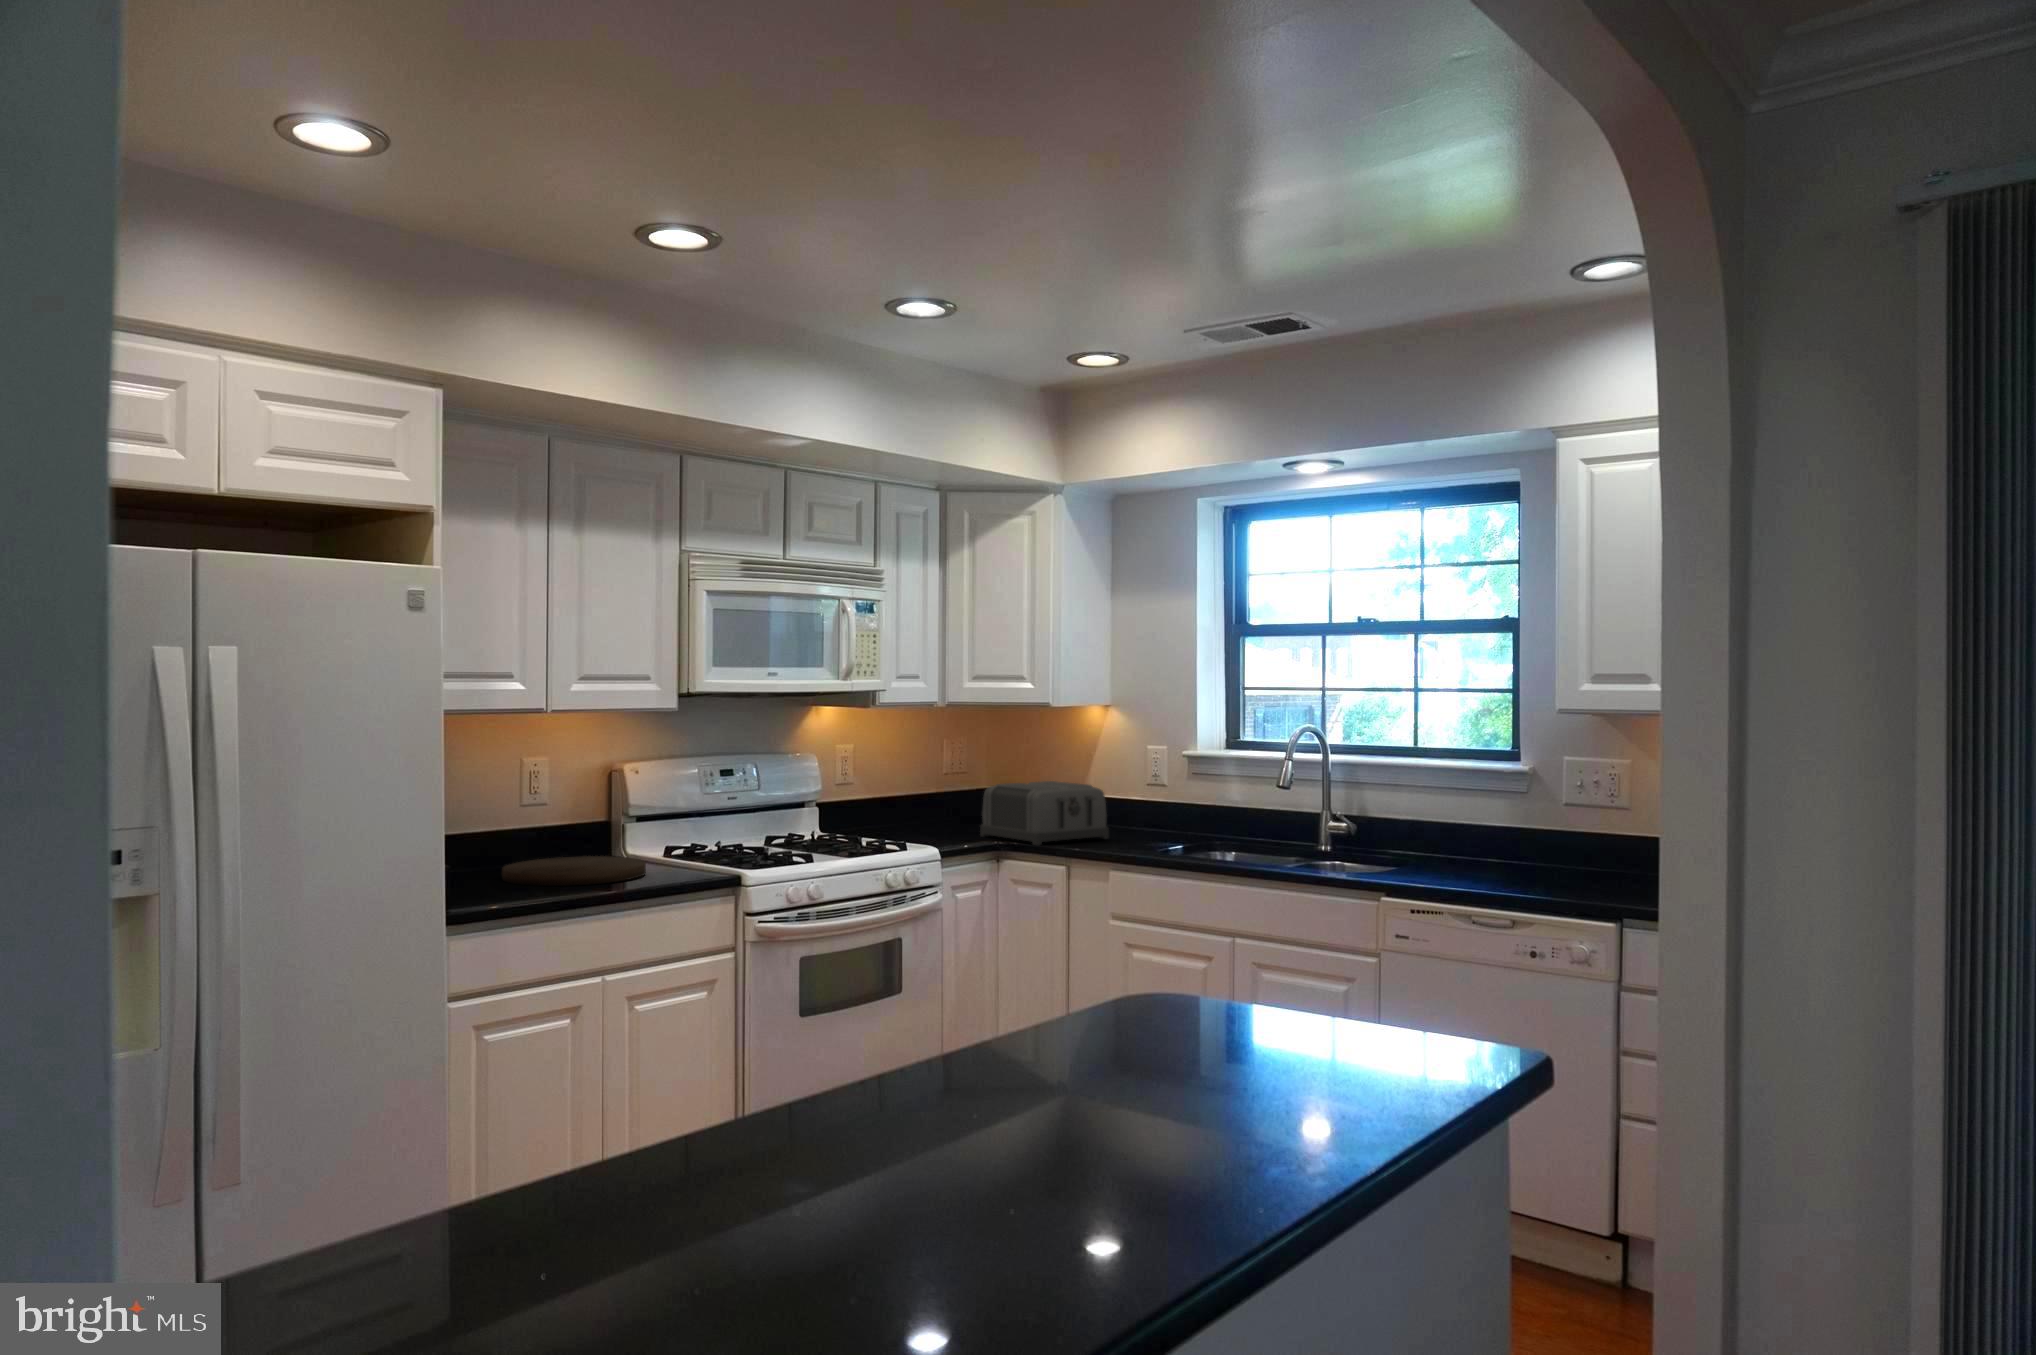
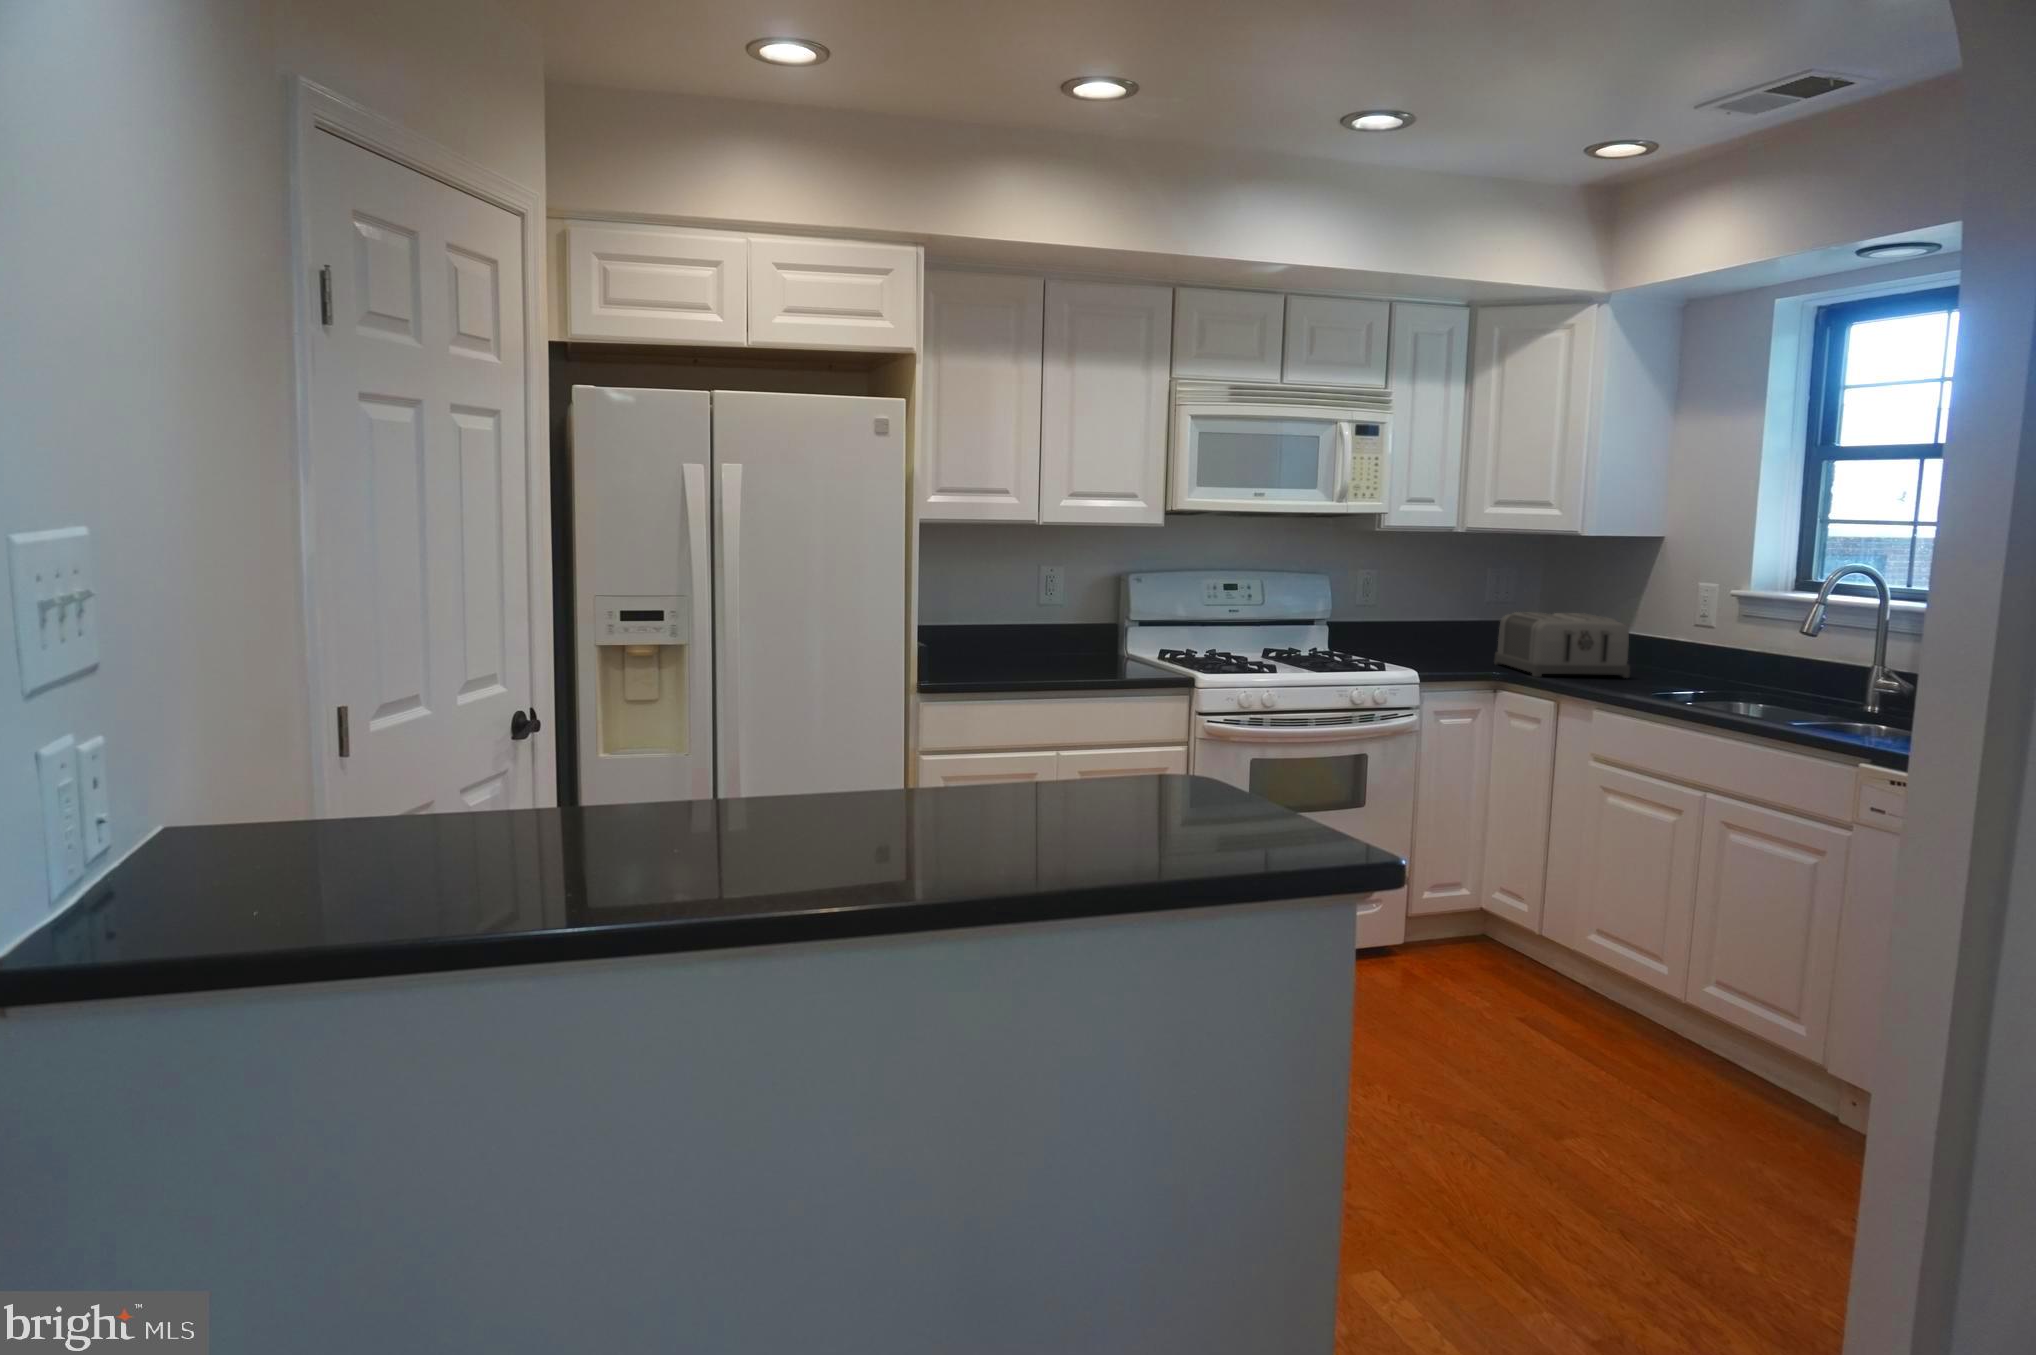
cutting board: present [502,856,646,886] -> none [1009,648,1123,671]

